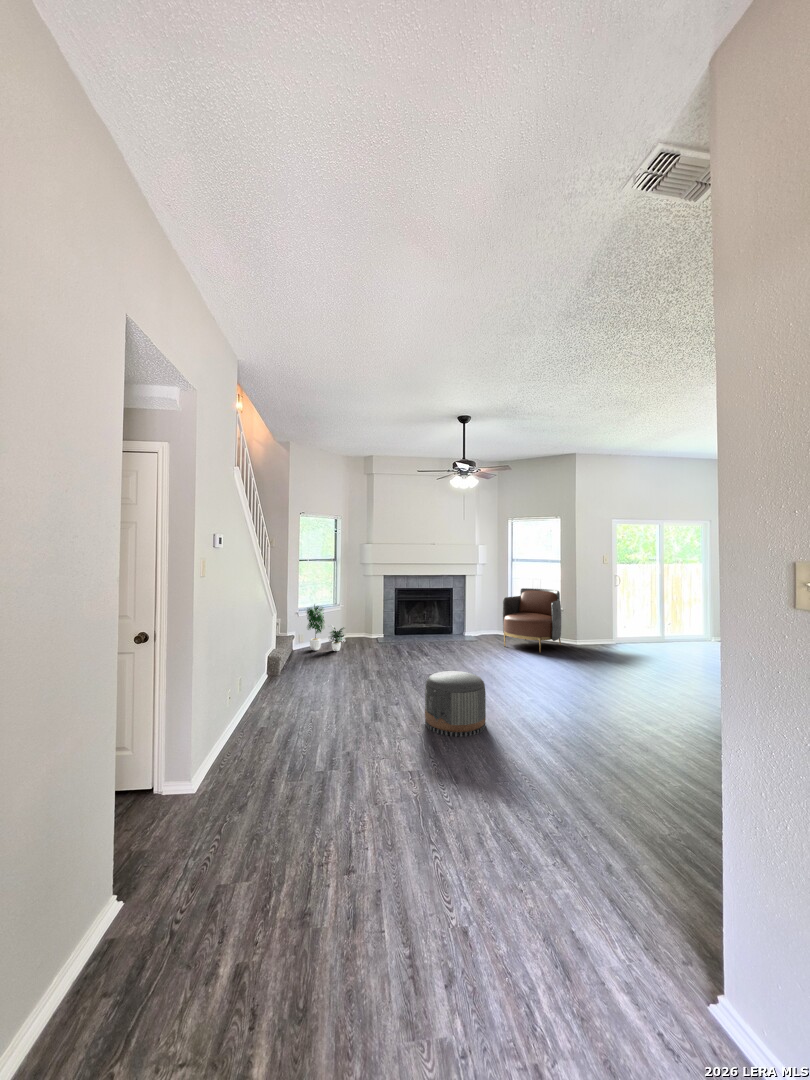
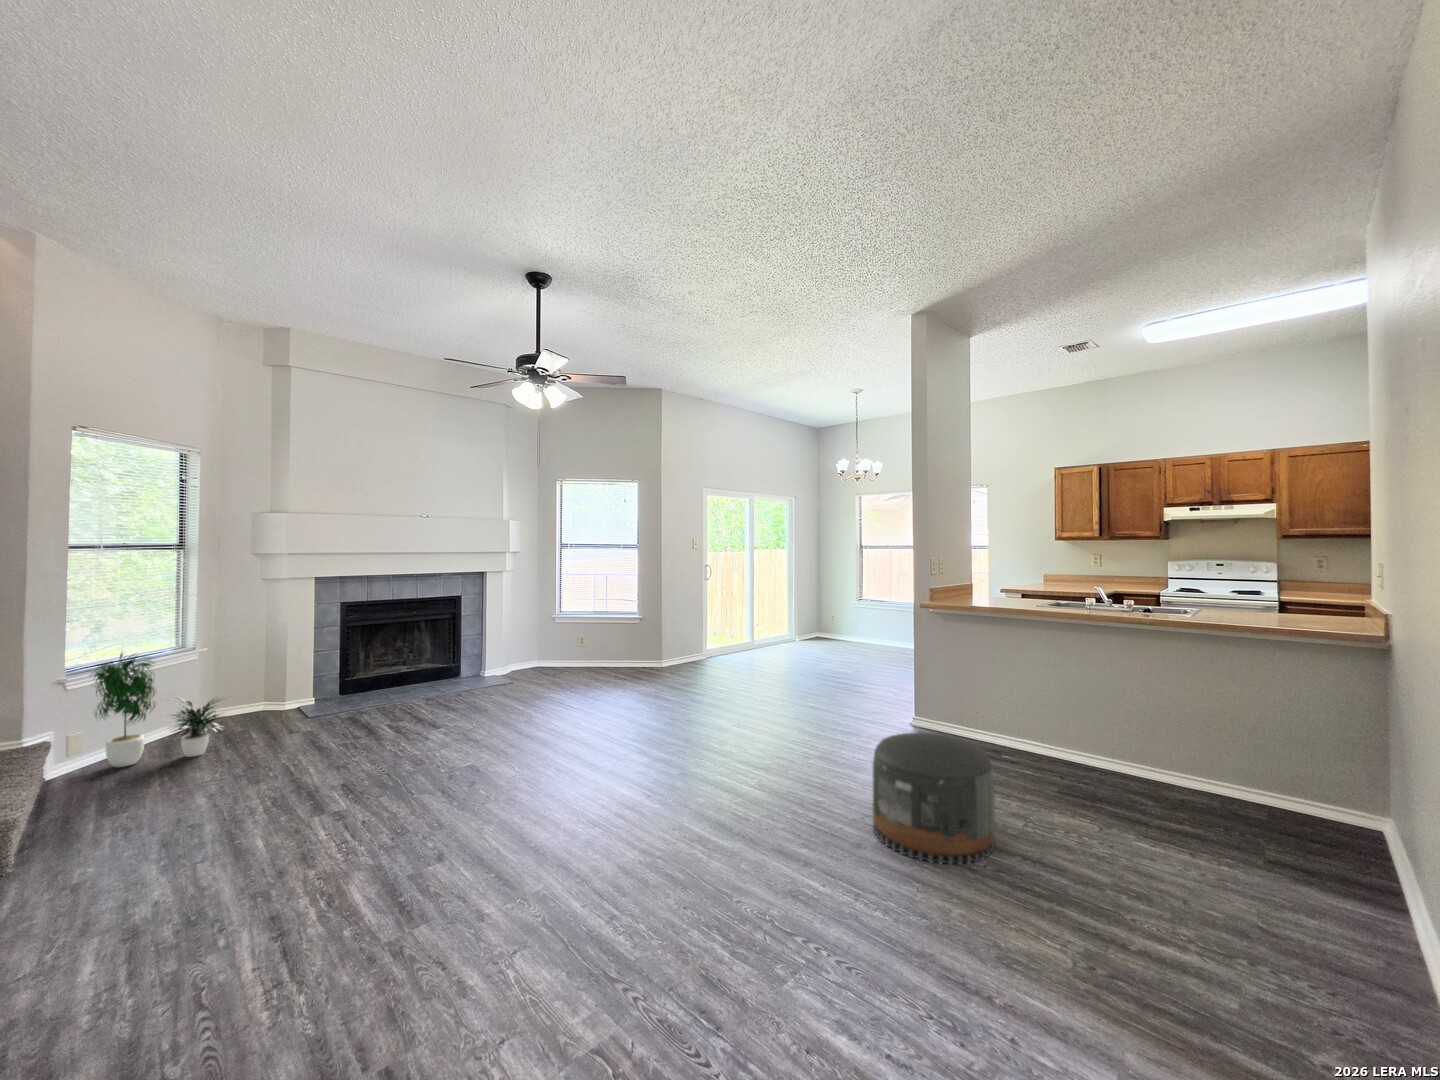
armchair: present [502,588,561,652] -> none [555,589,647,688]
pouf: present [425,671,486,737] -> present [873,733,995,865]

